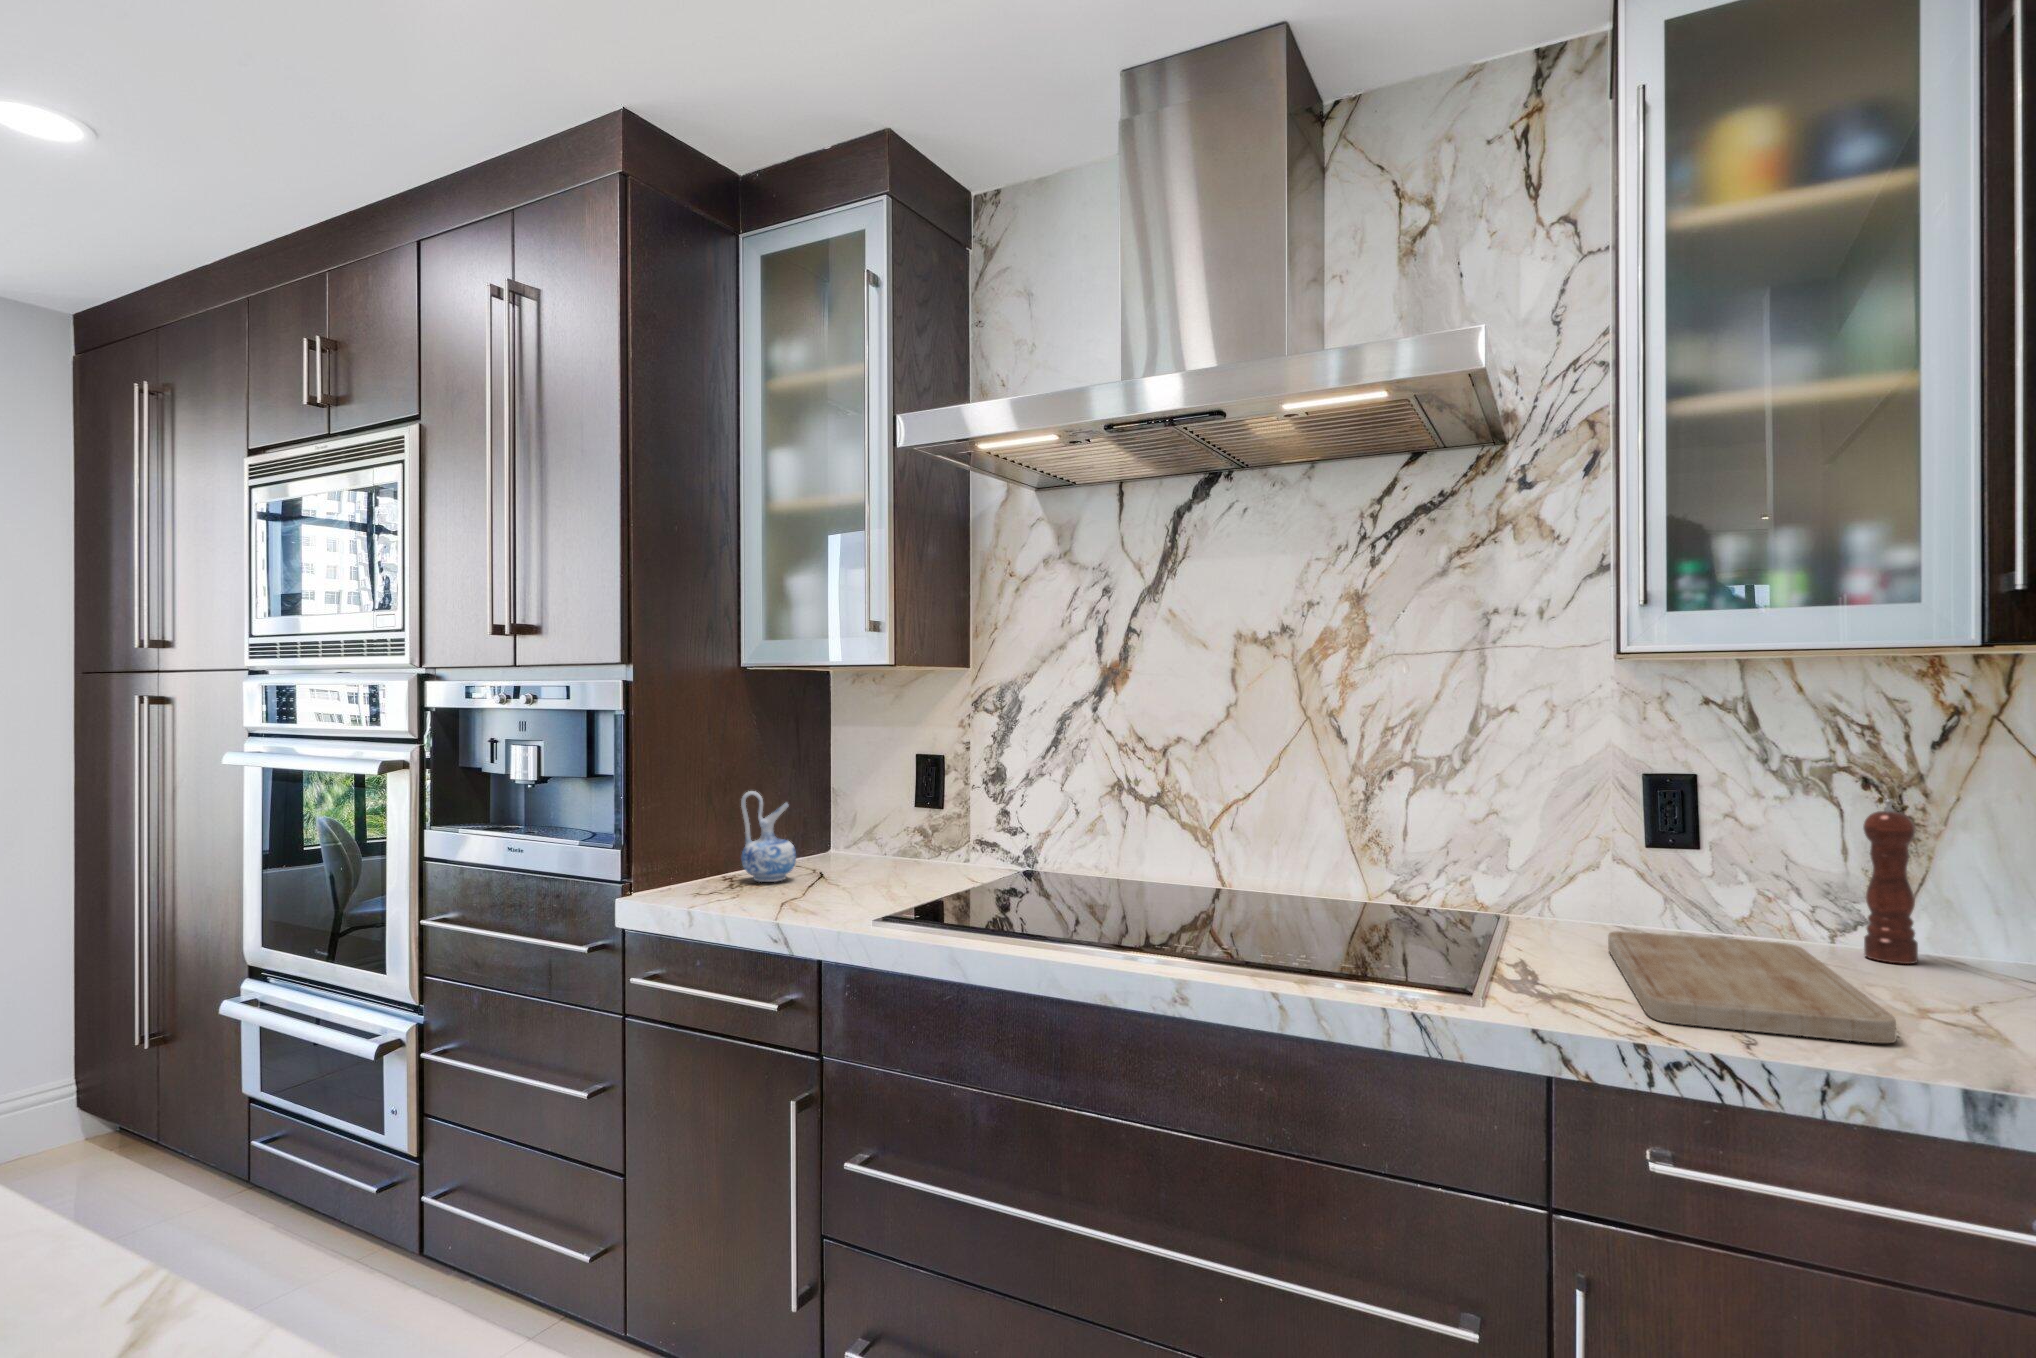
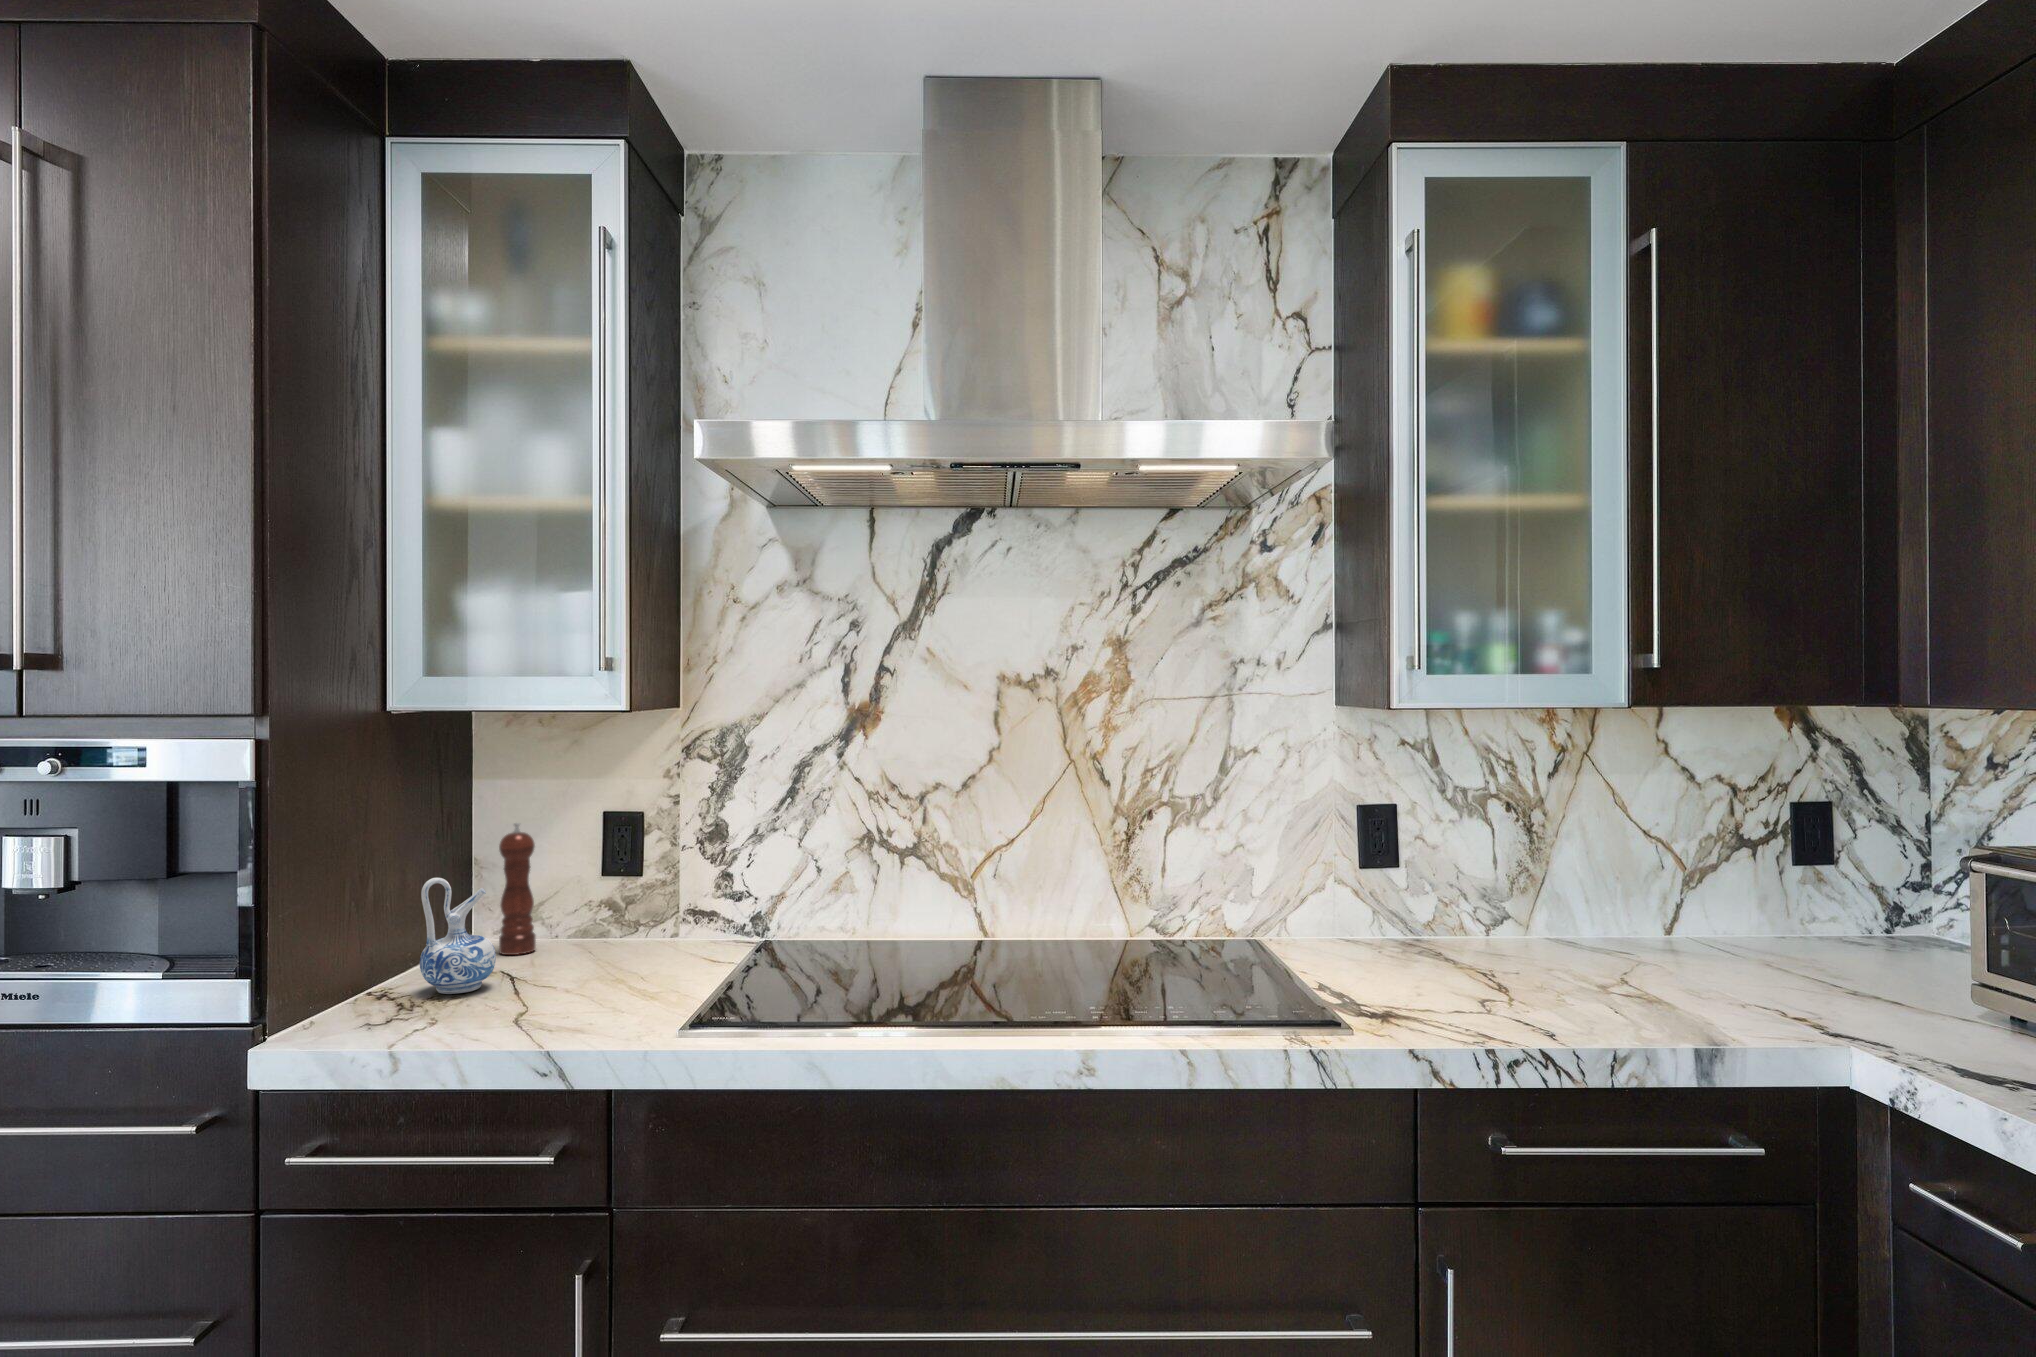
pepper mill: present [1863,799,1918,964] -> present [499,823,536,955]
cutting board: present [1608,931,1896,1043] -> none [1364,942,1628,1027]

